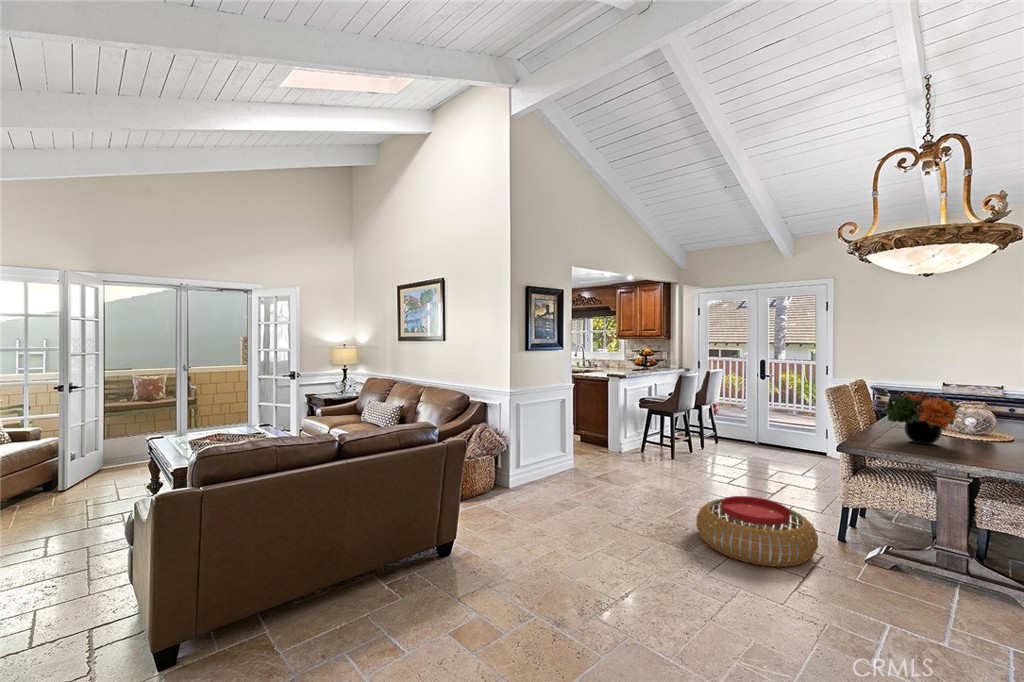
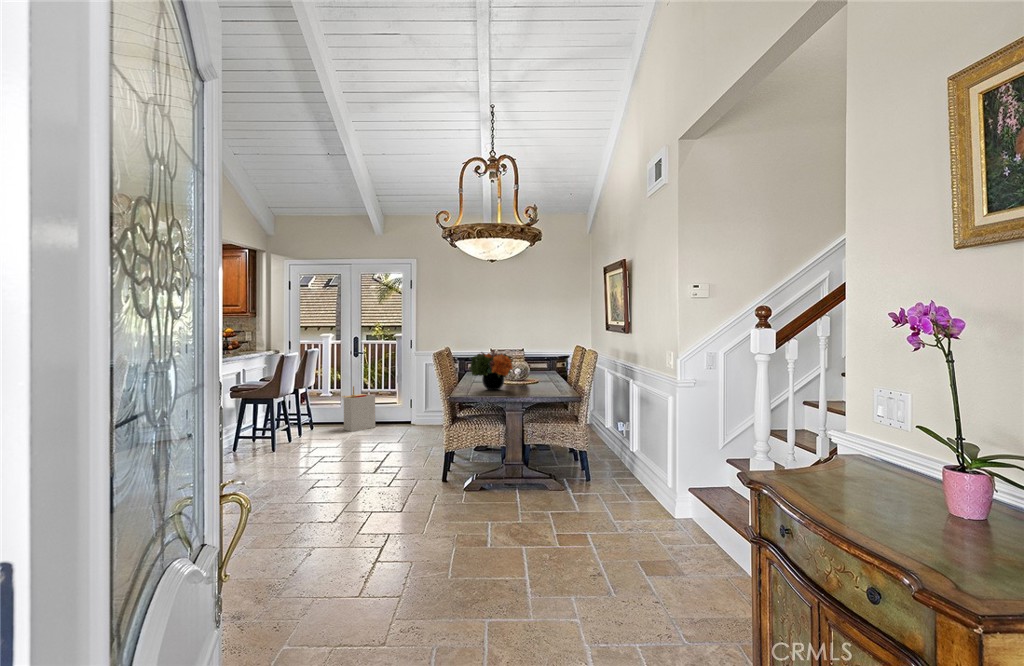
storage bin: none [744,409,782,454] -> present [341,386,375,431]
pouf: present [696,496,818,567] -> none [329,458,432,515]

